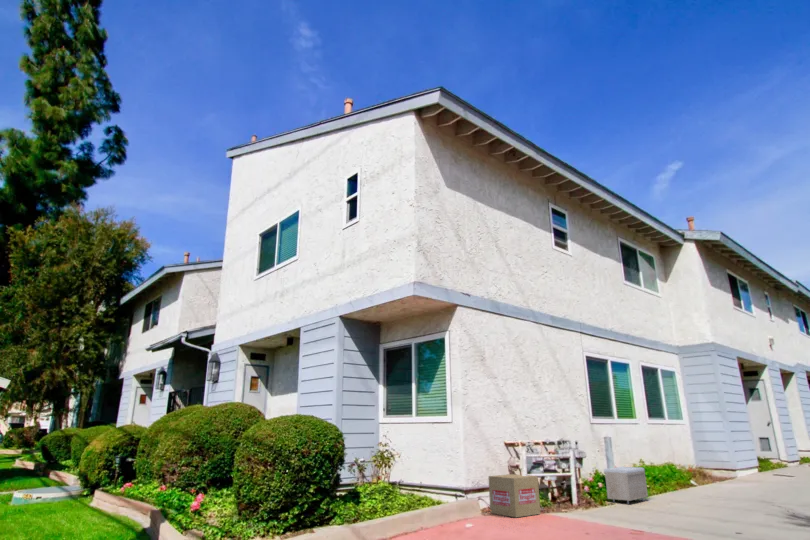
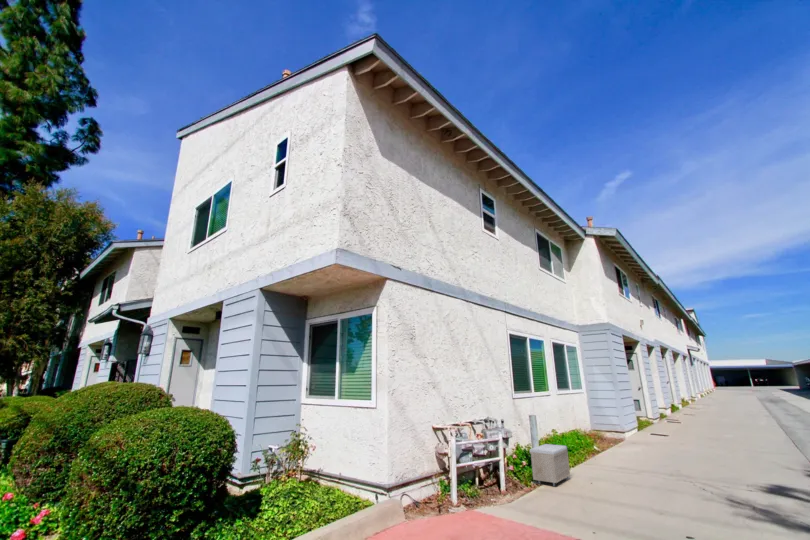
cardboard box: present [489,474,540,517] -> none [416,462,471,519]

